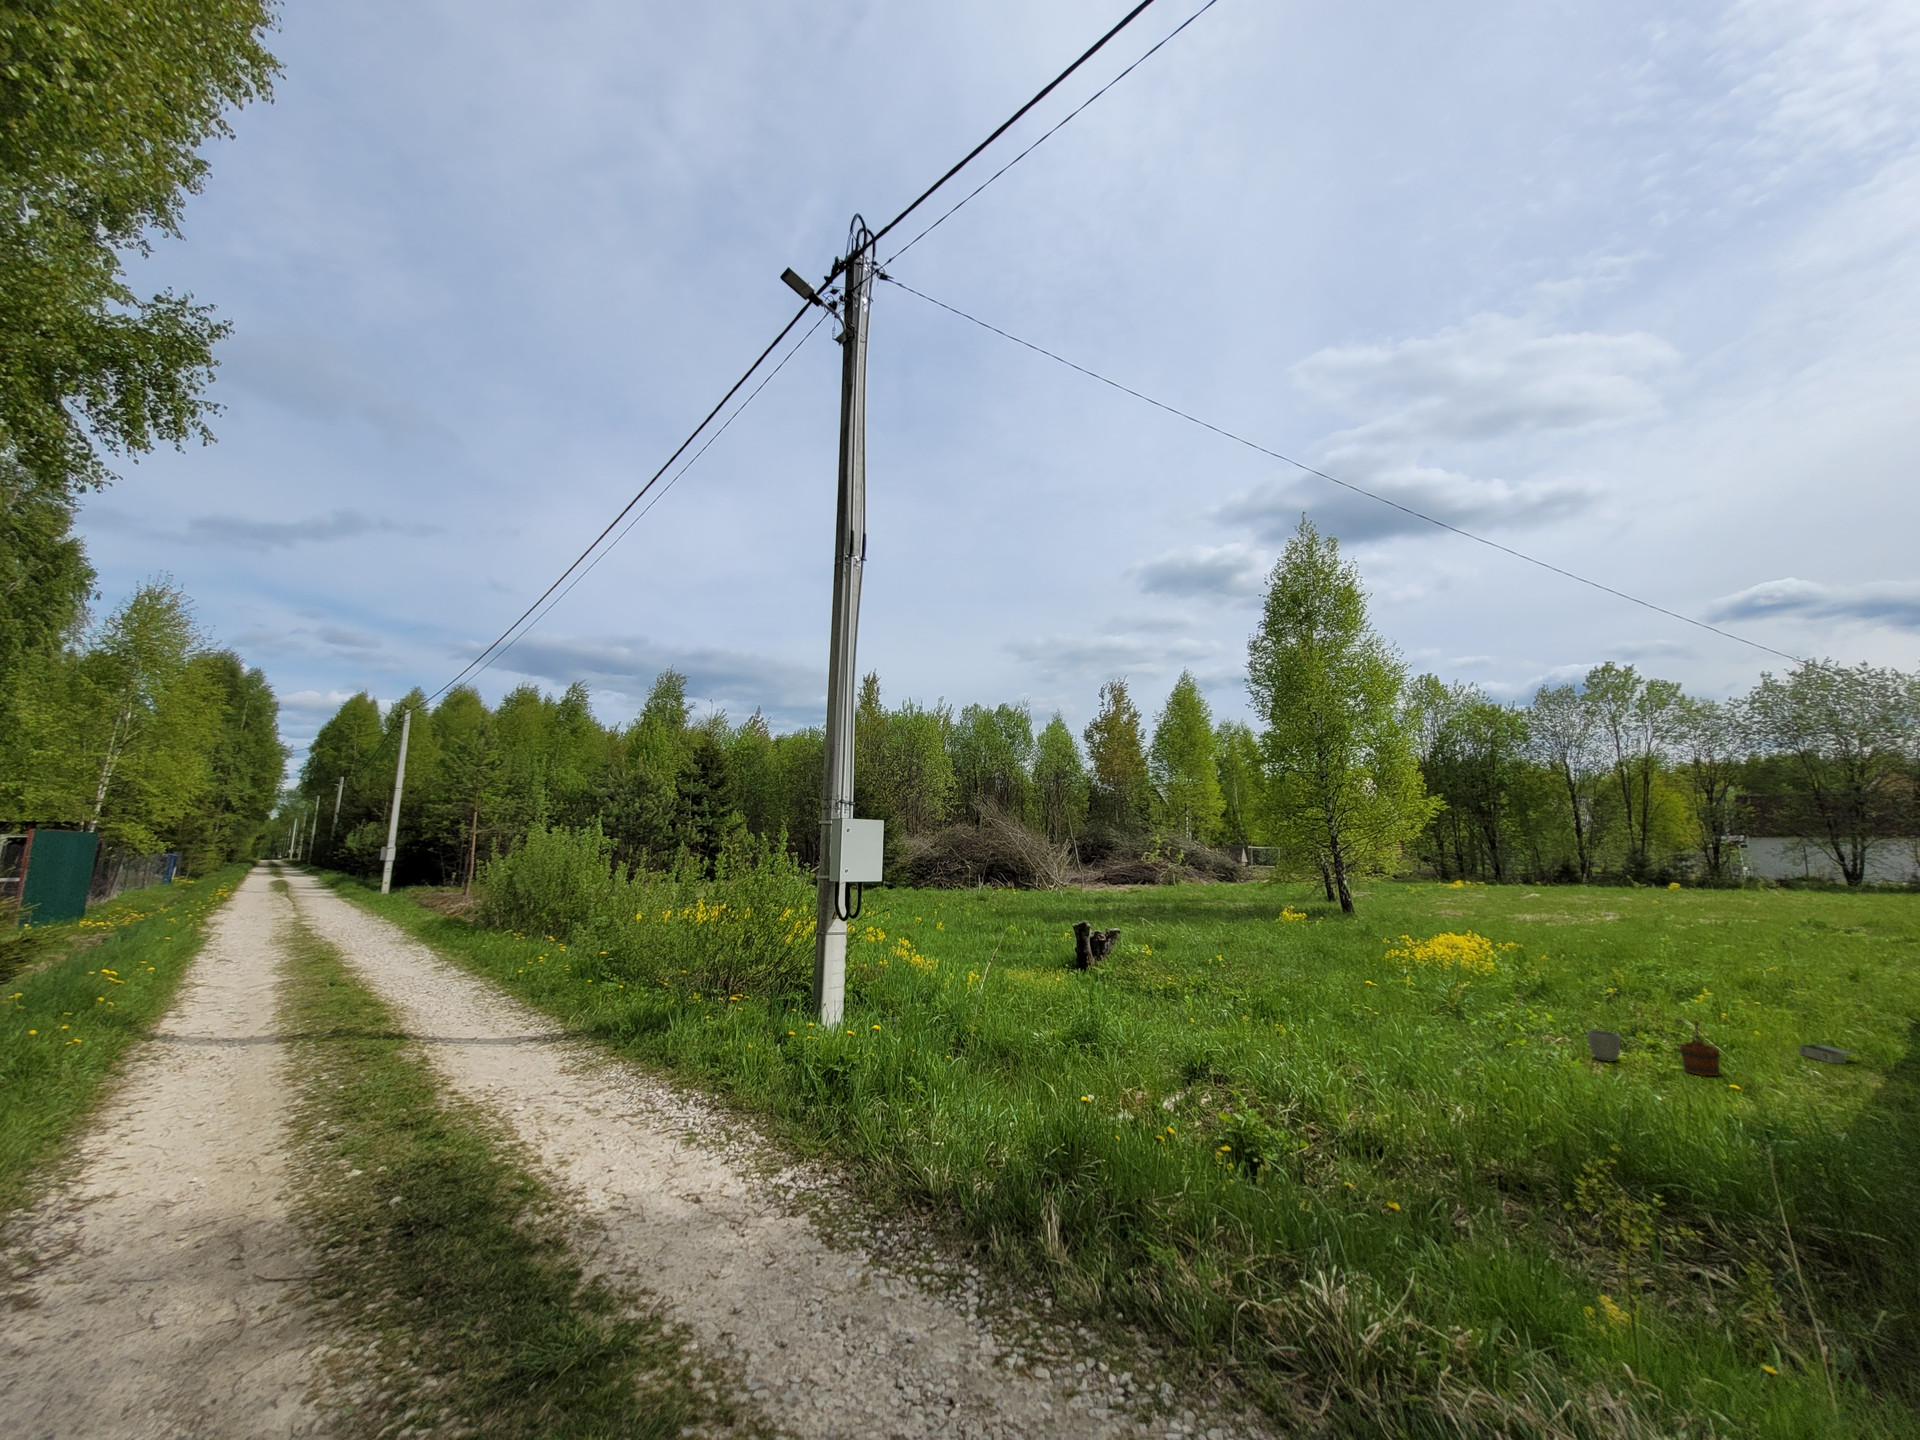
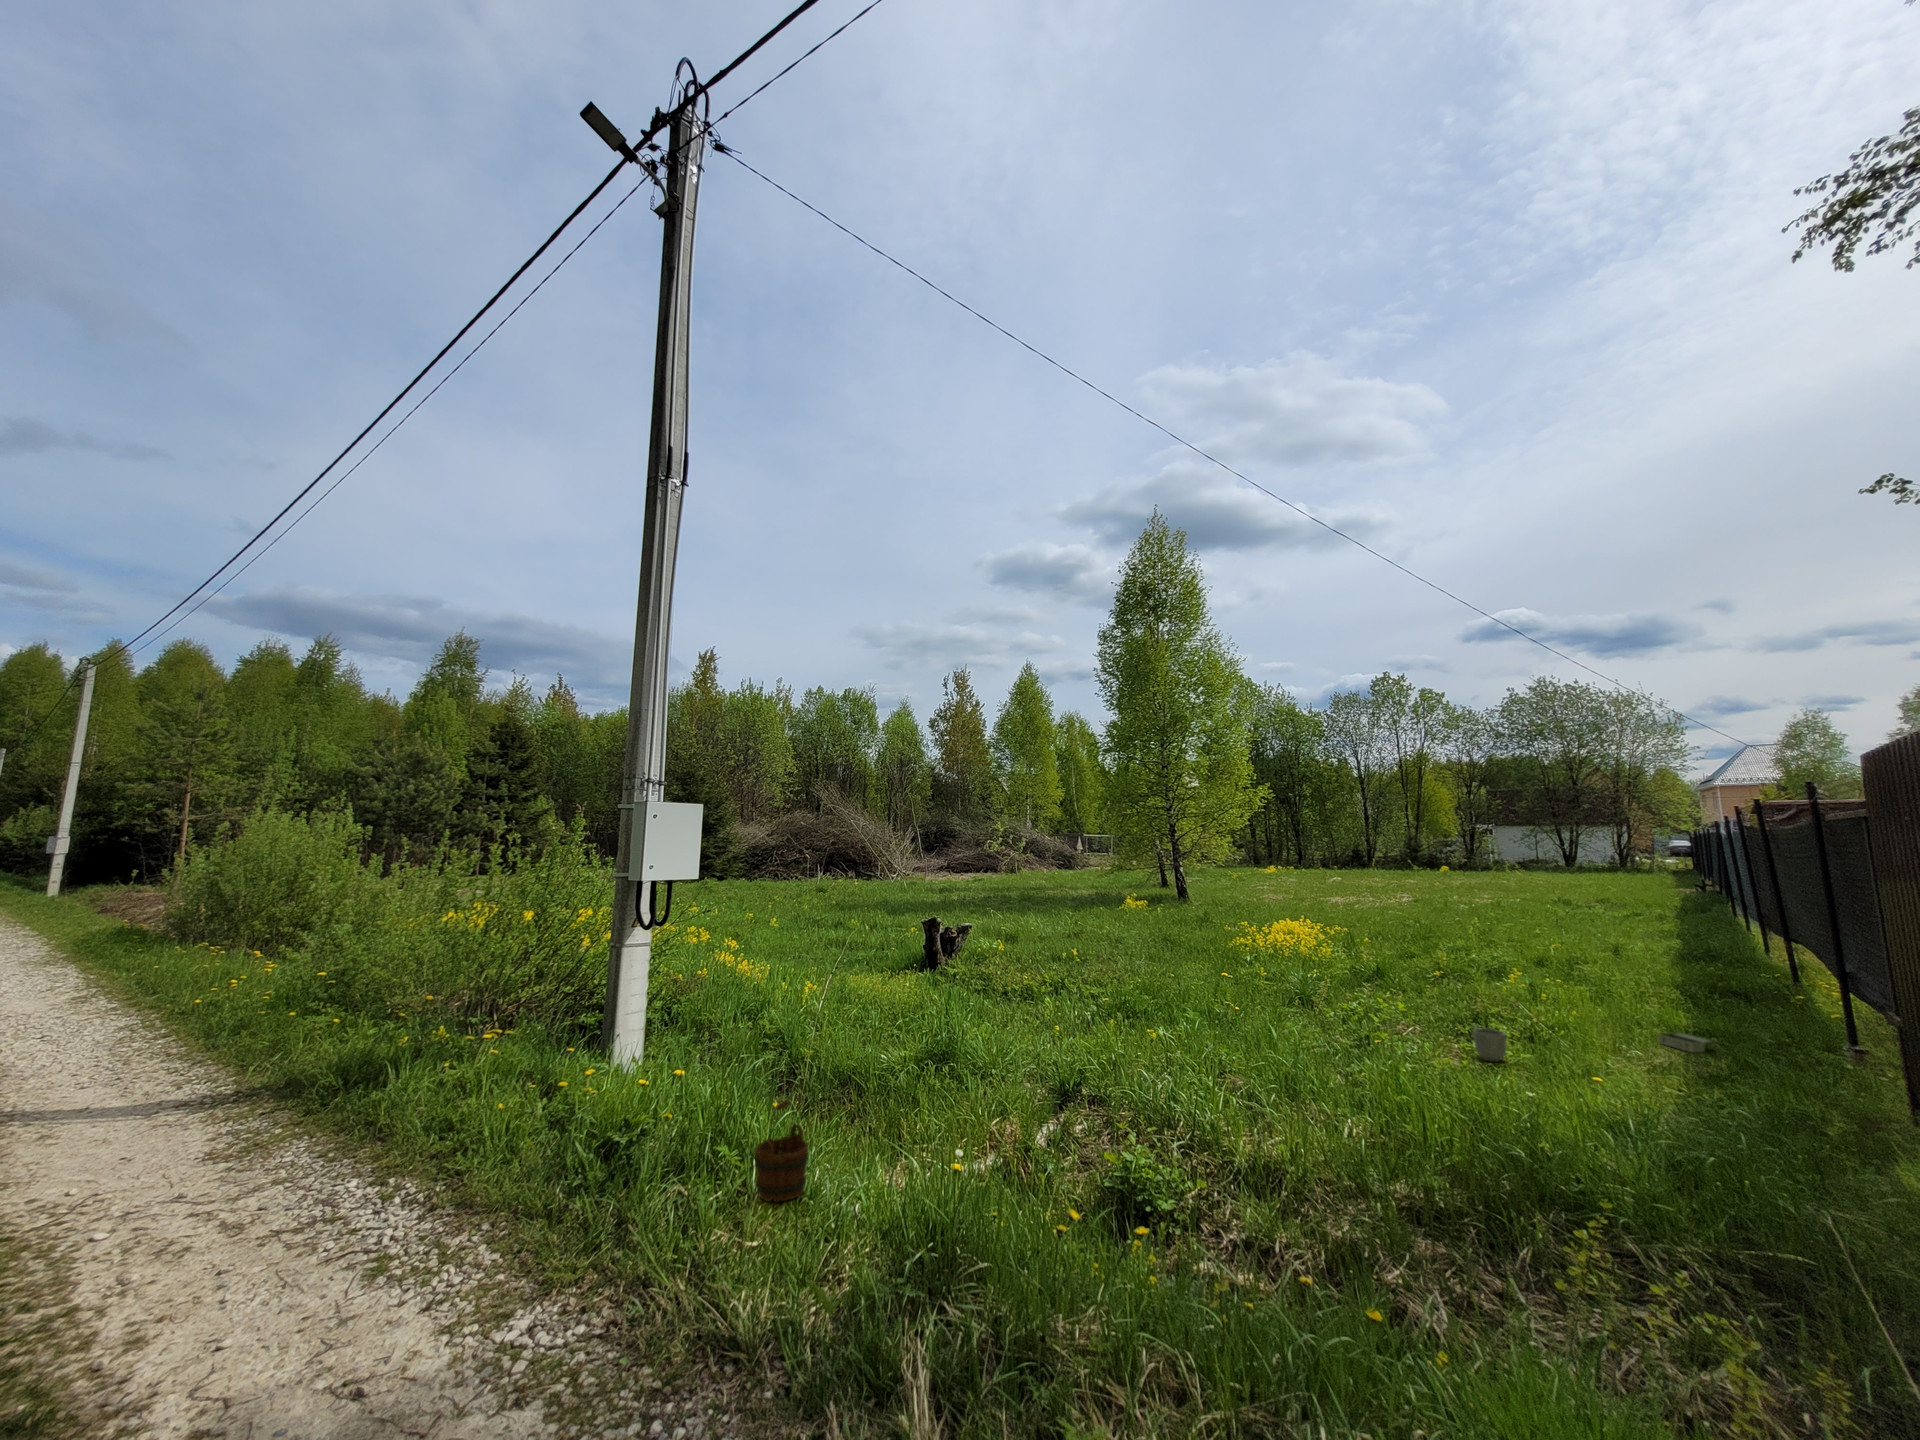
wooden bucket: present [1680,1021,1720,1076] -> present [755,1100,808,1202]

